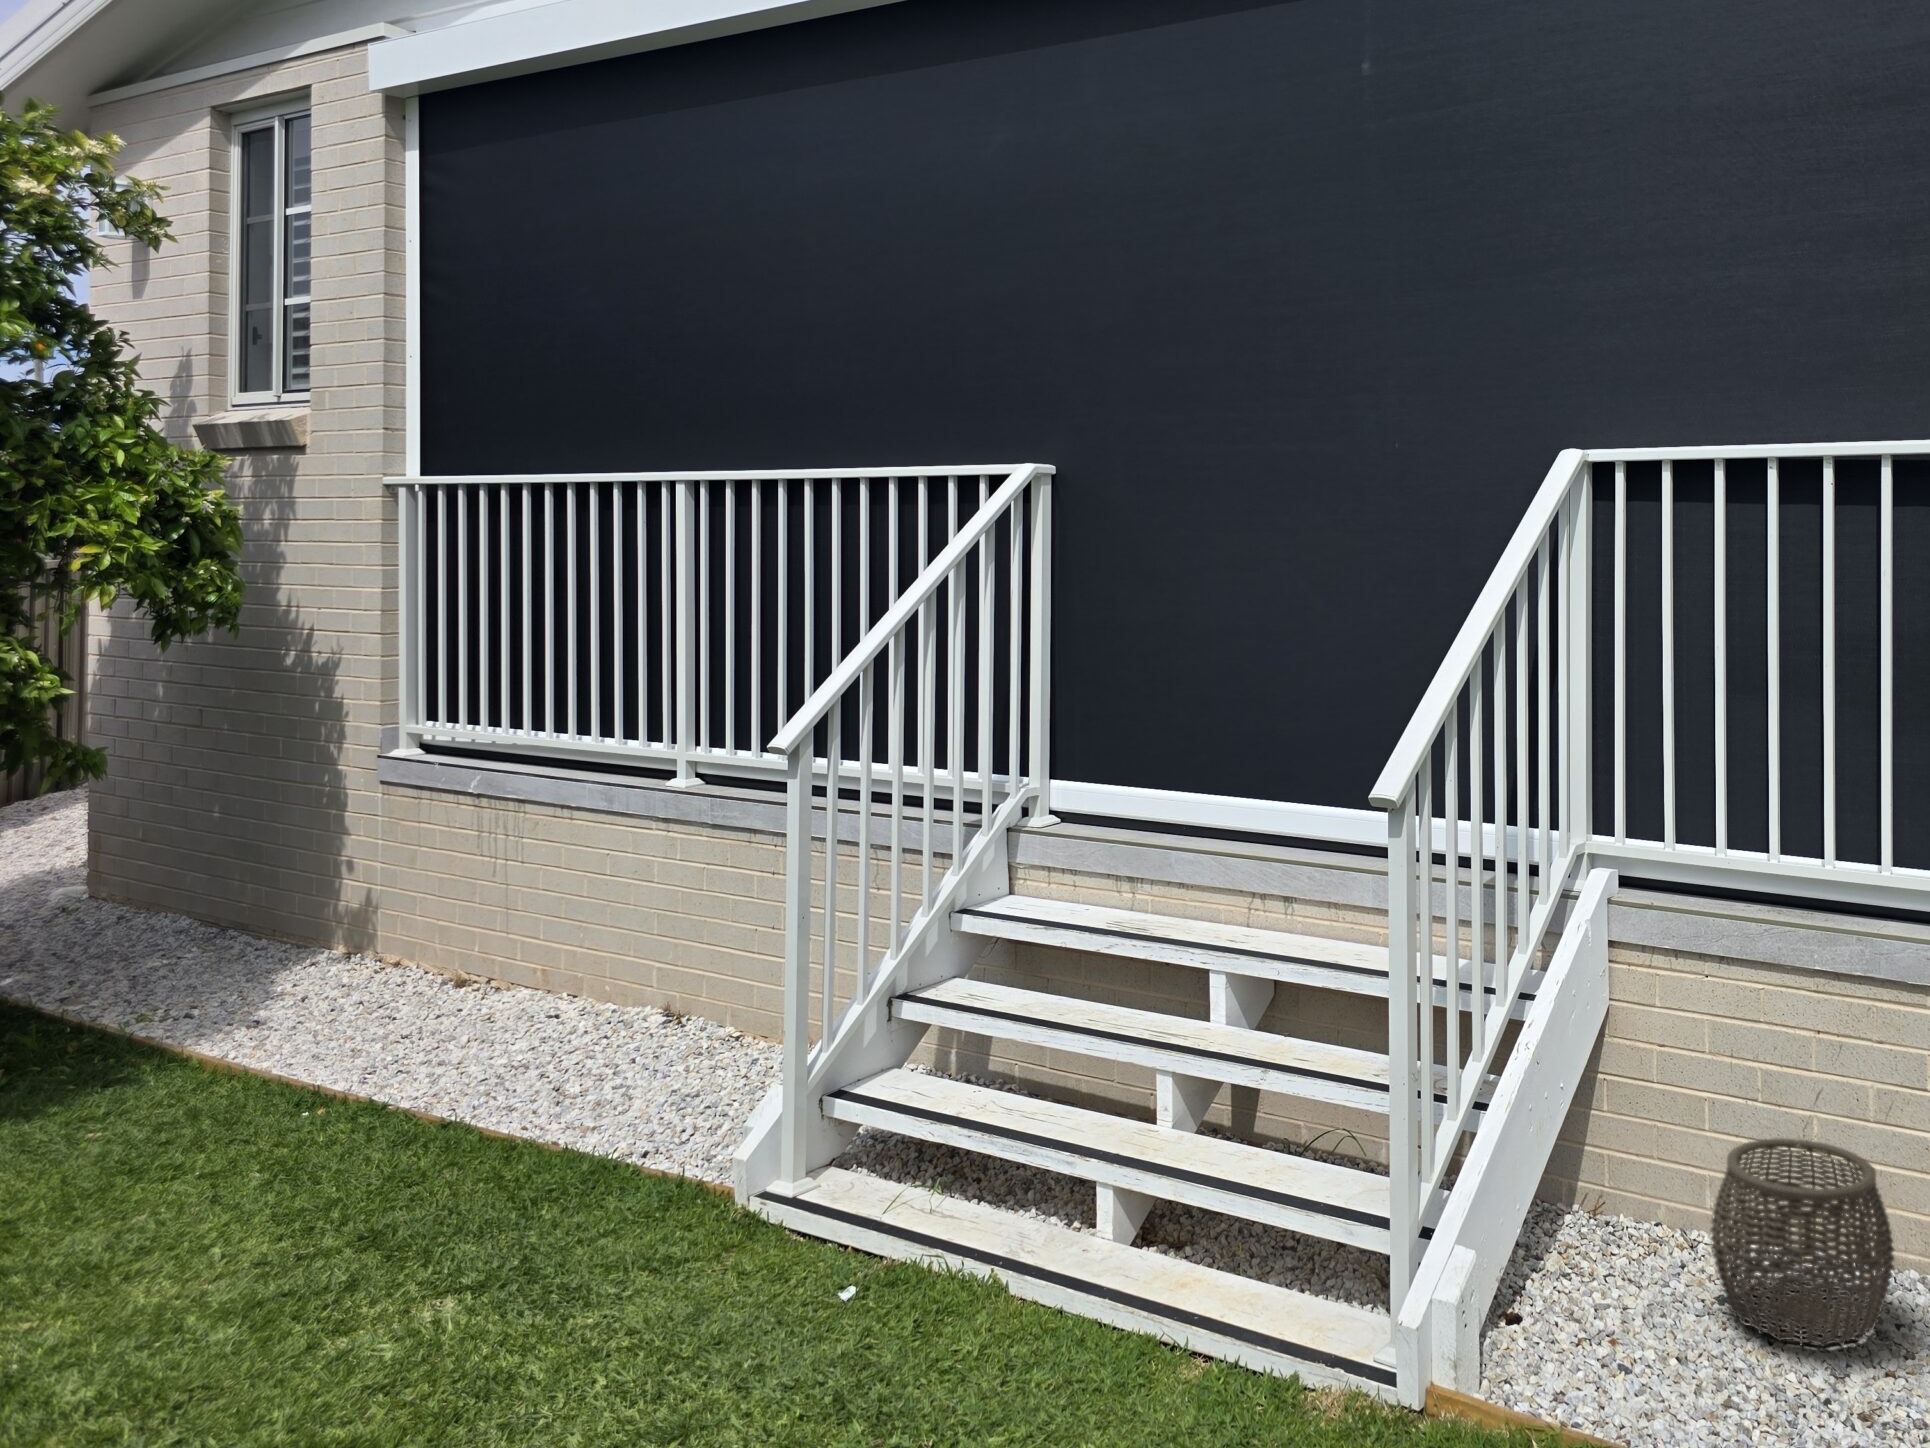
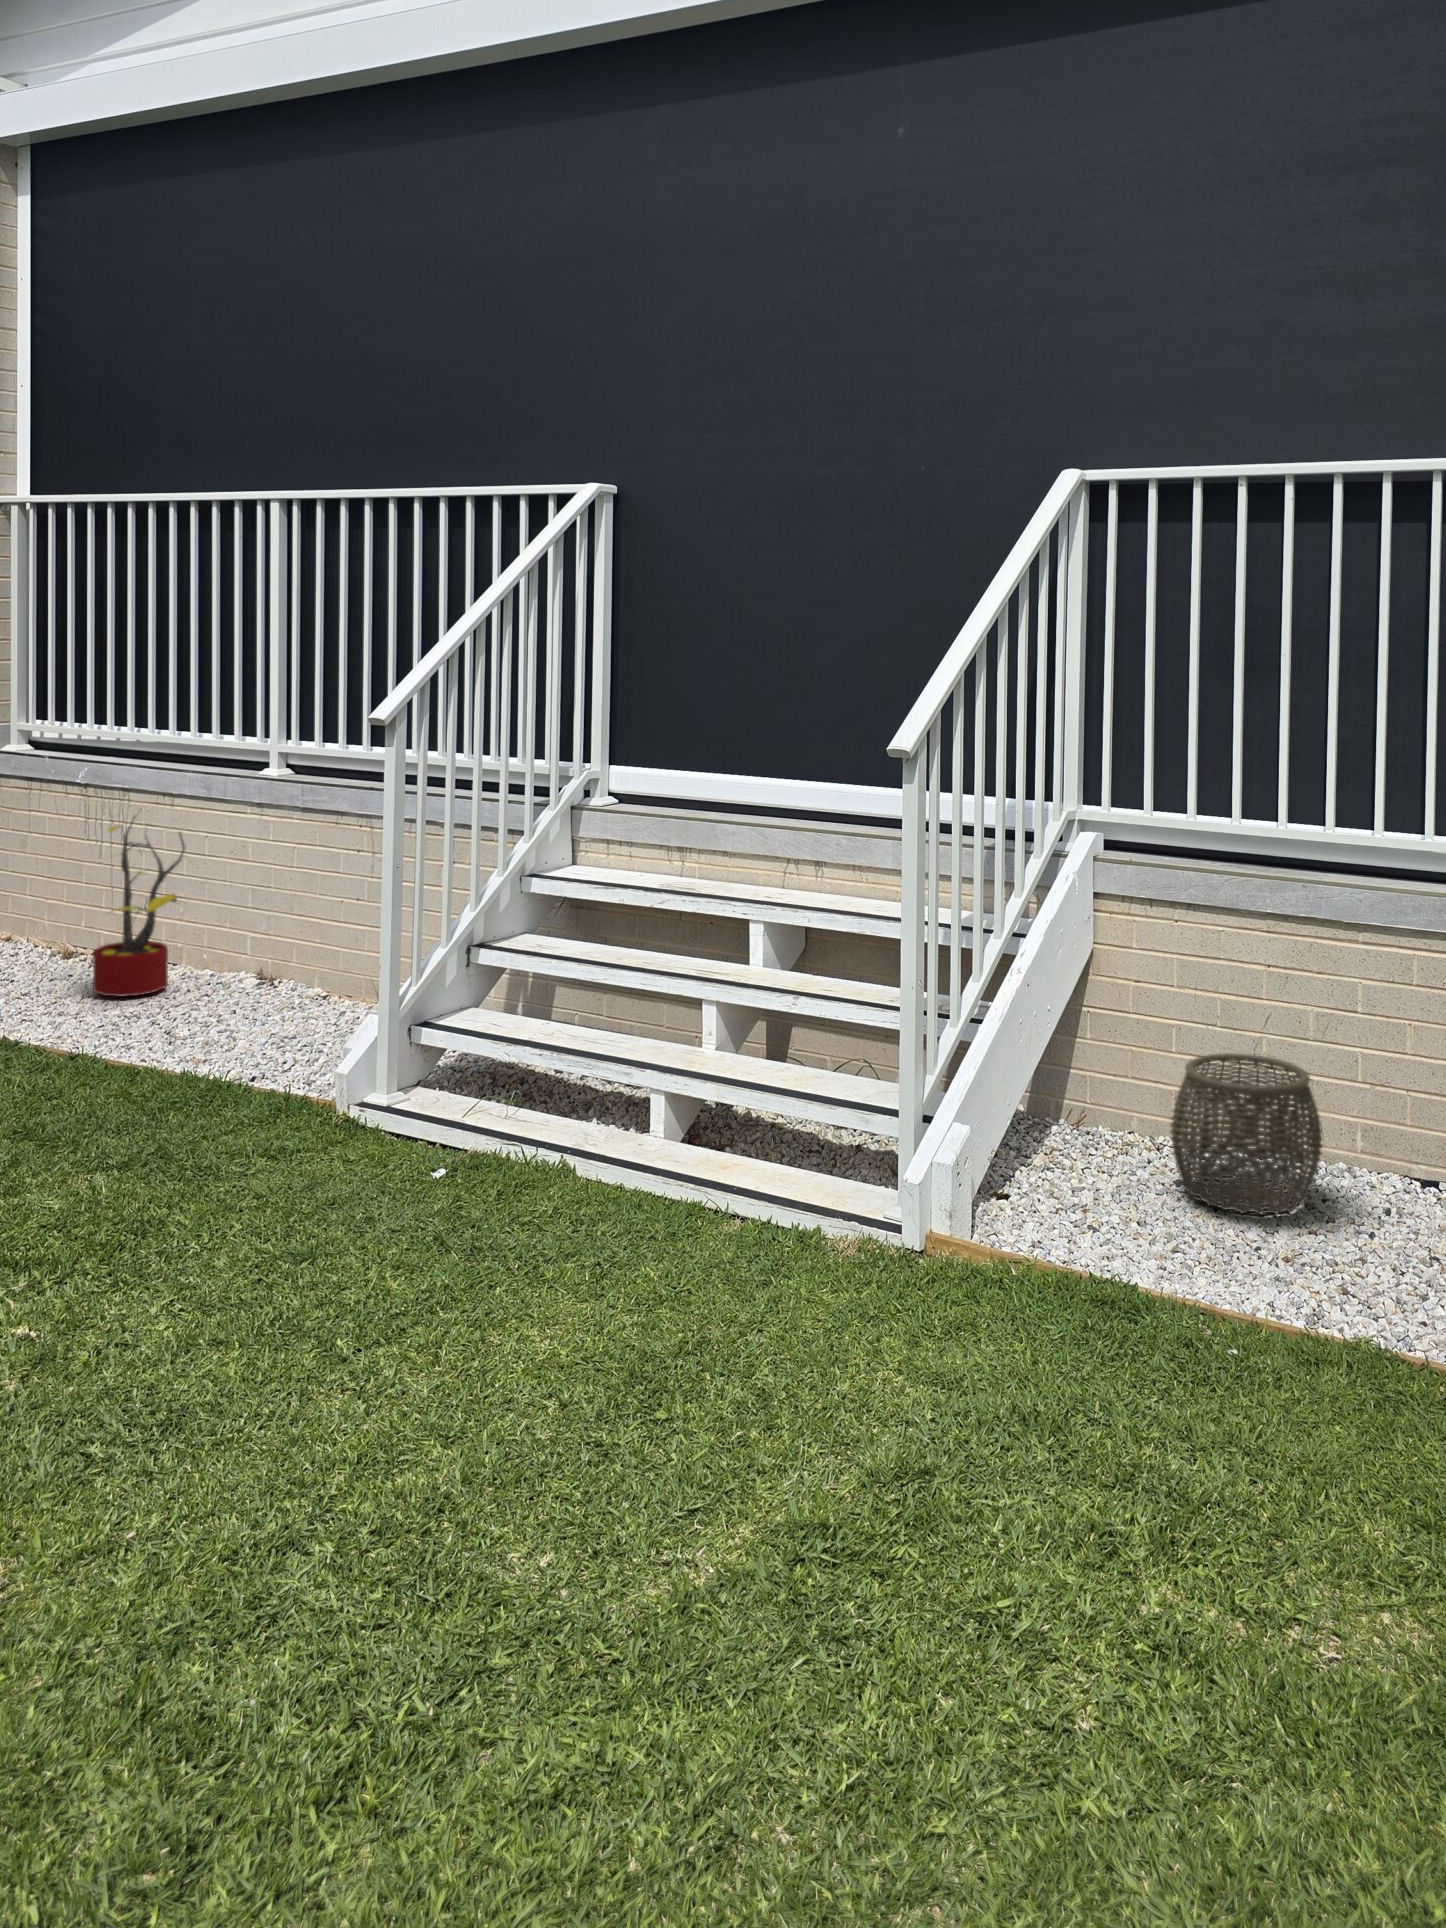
decorative plant: none [478,832,581,1045] -> present [93,817,185,997]

